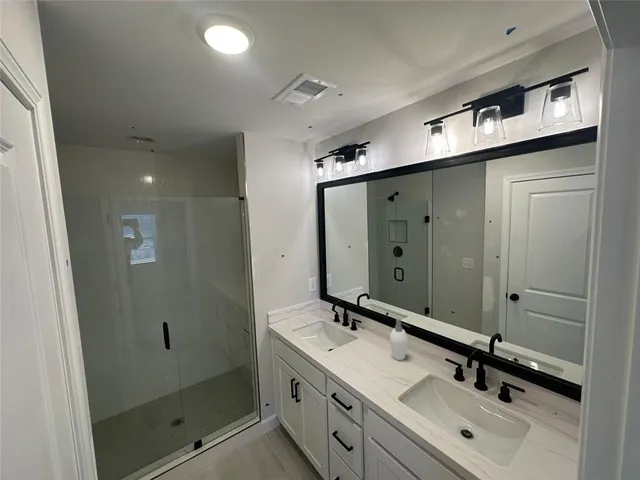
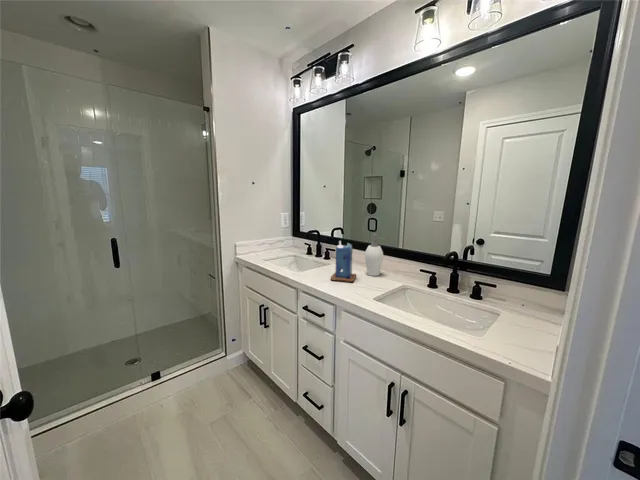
candle: none [357,329,382,372] -> present [331,241,356,282]

